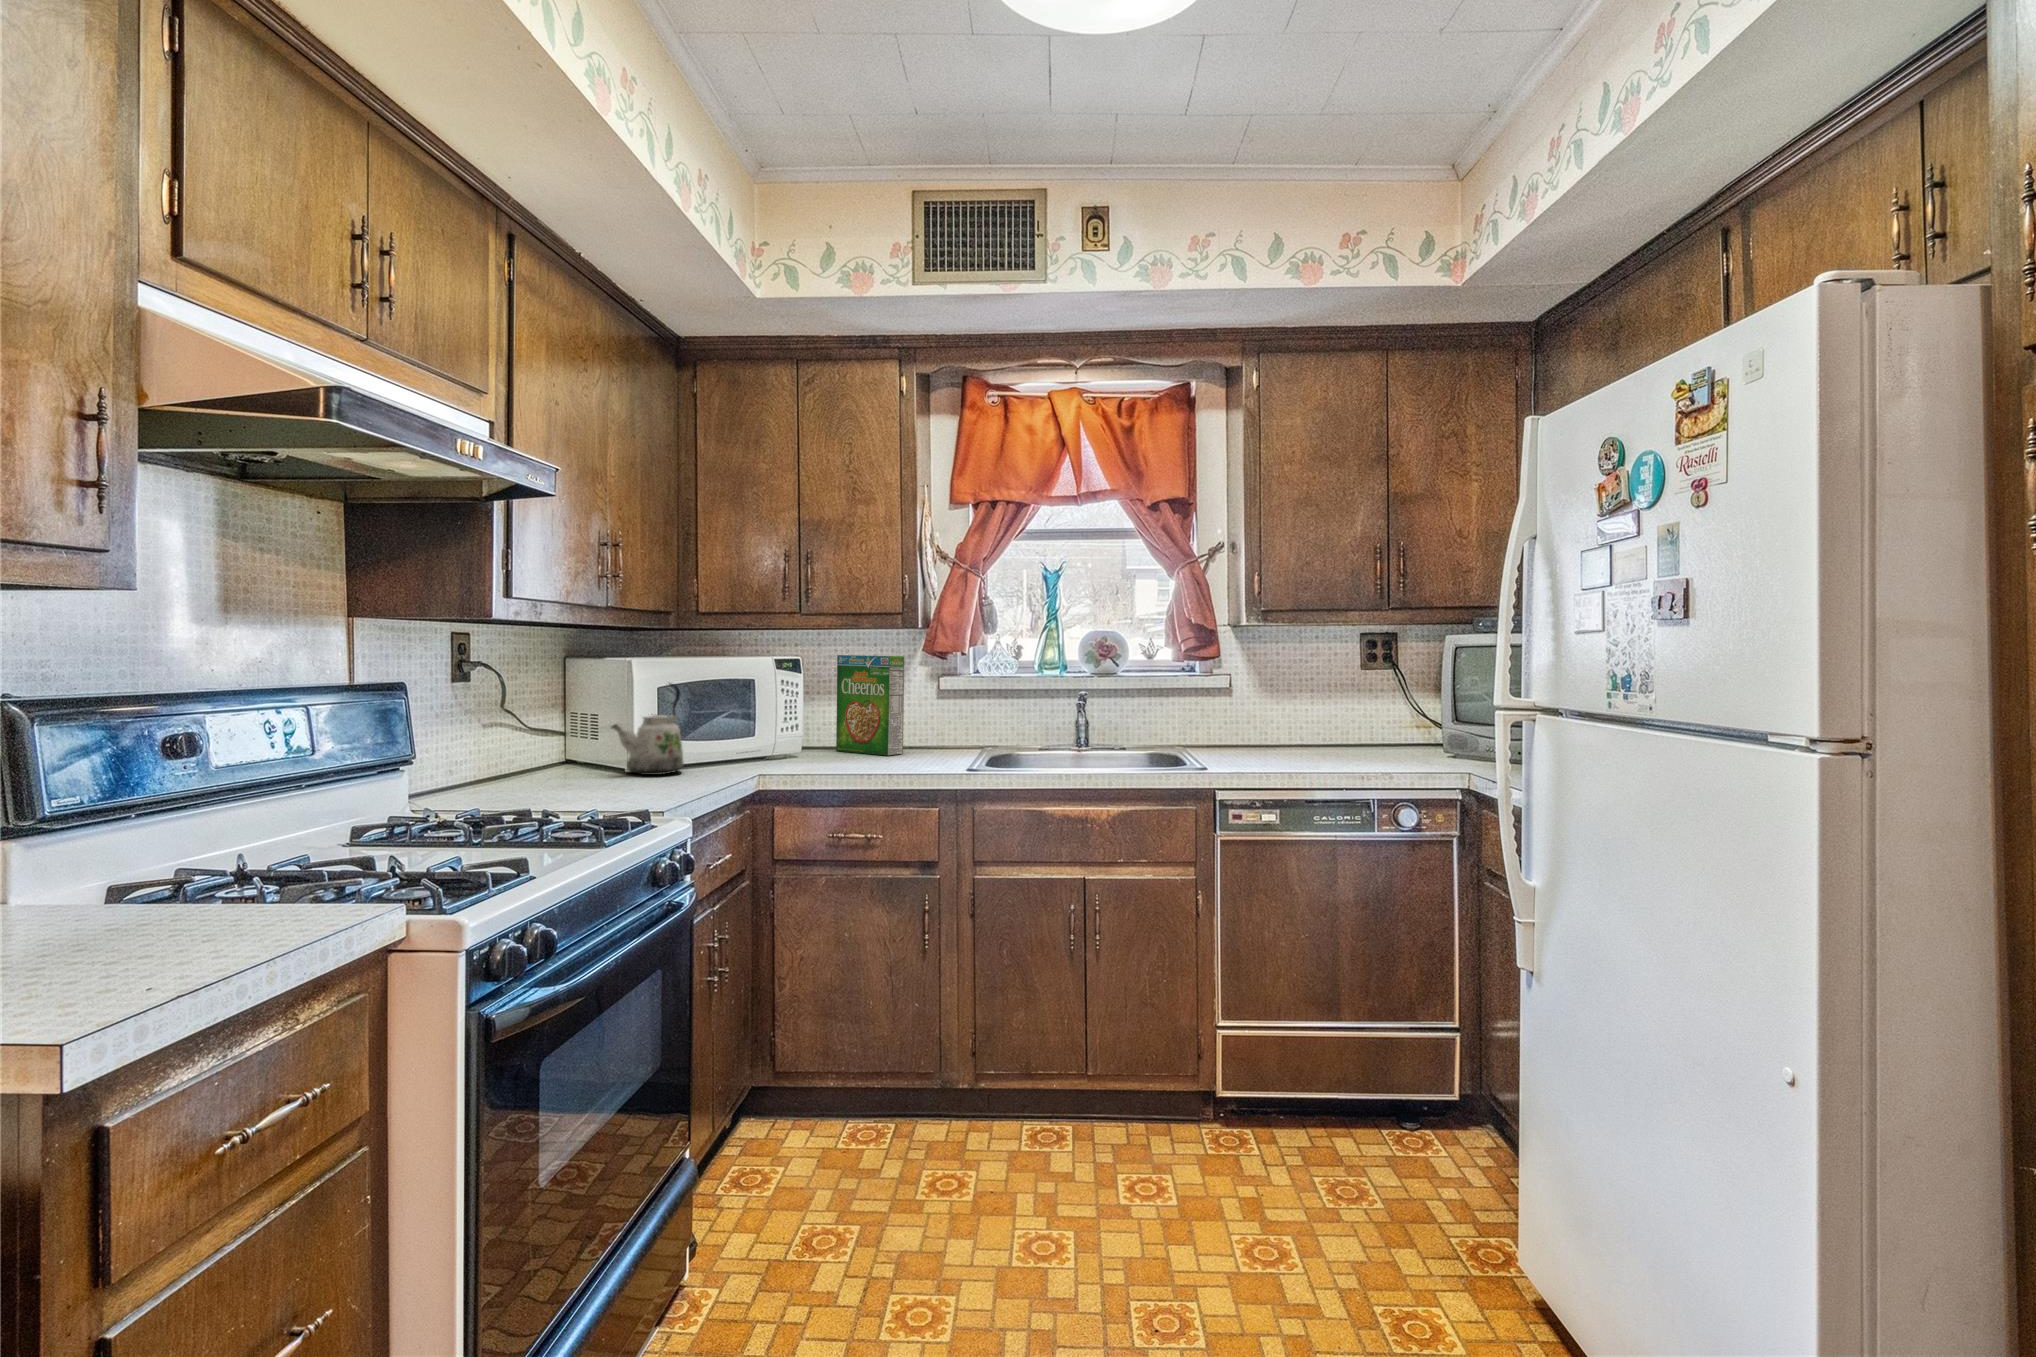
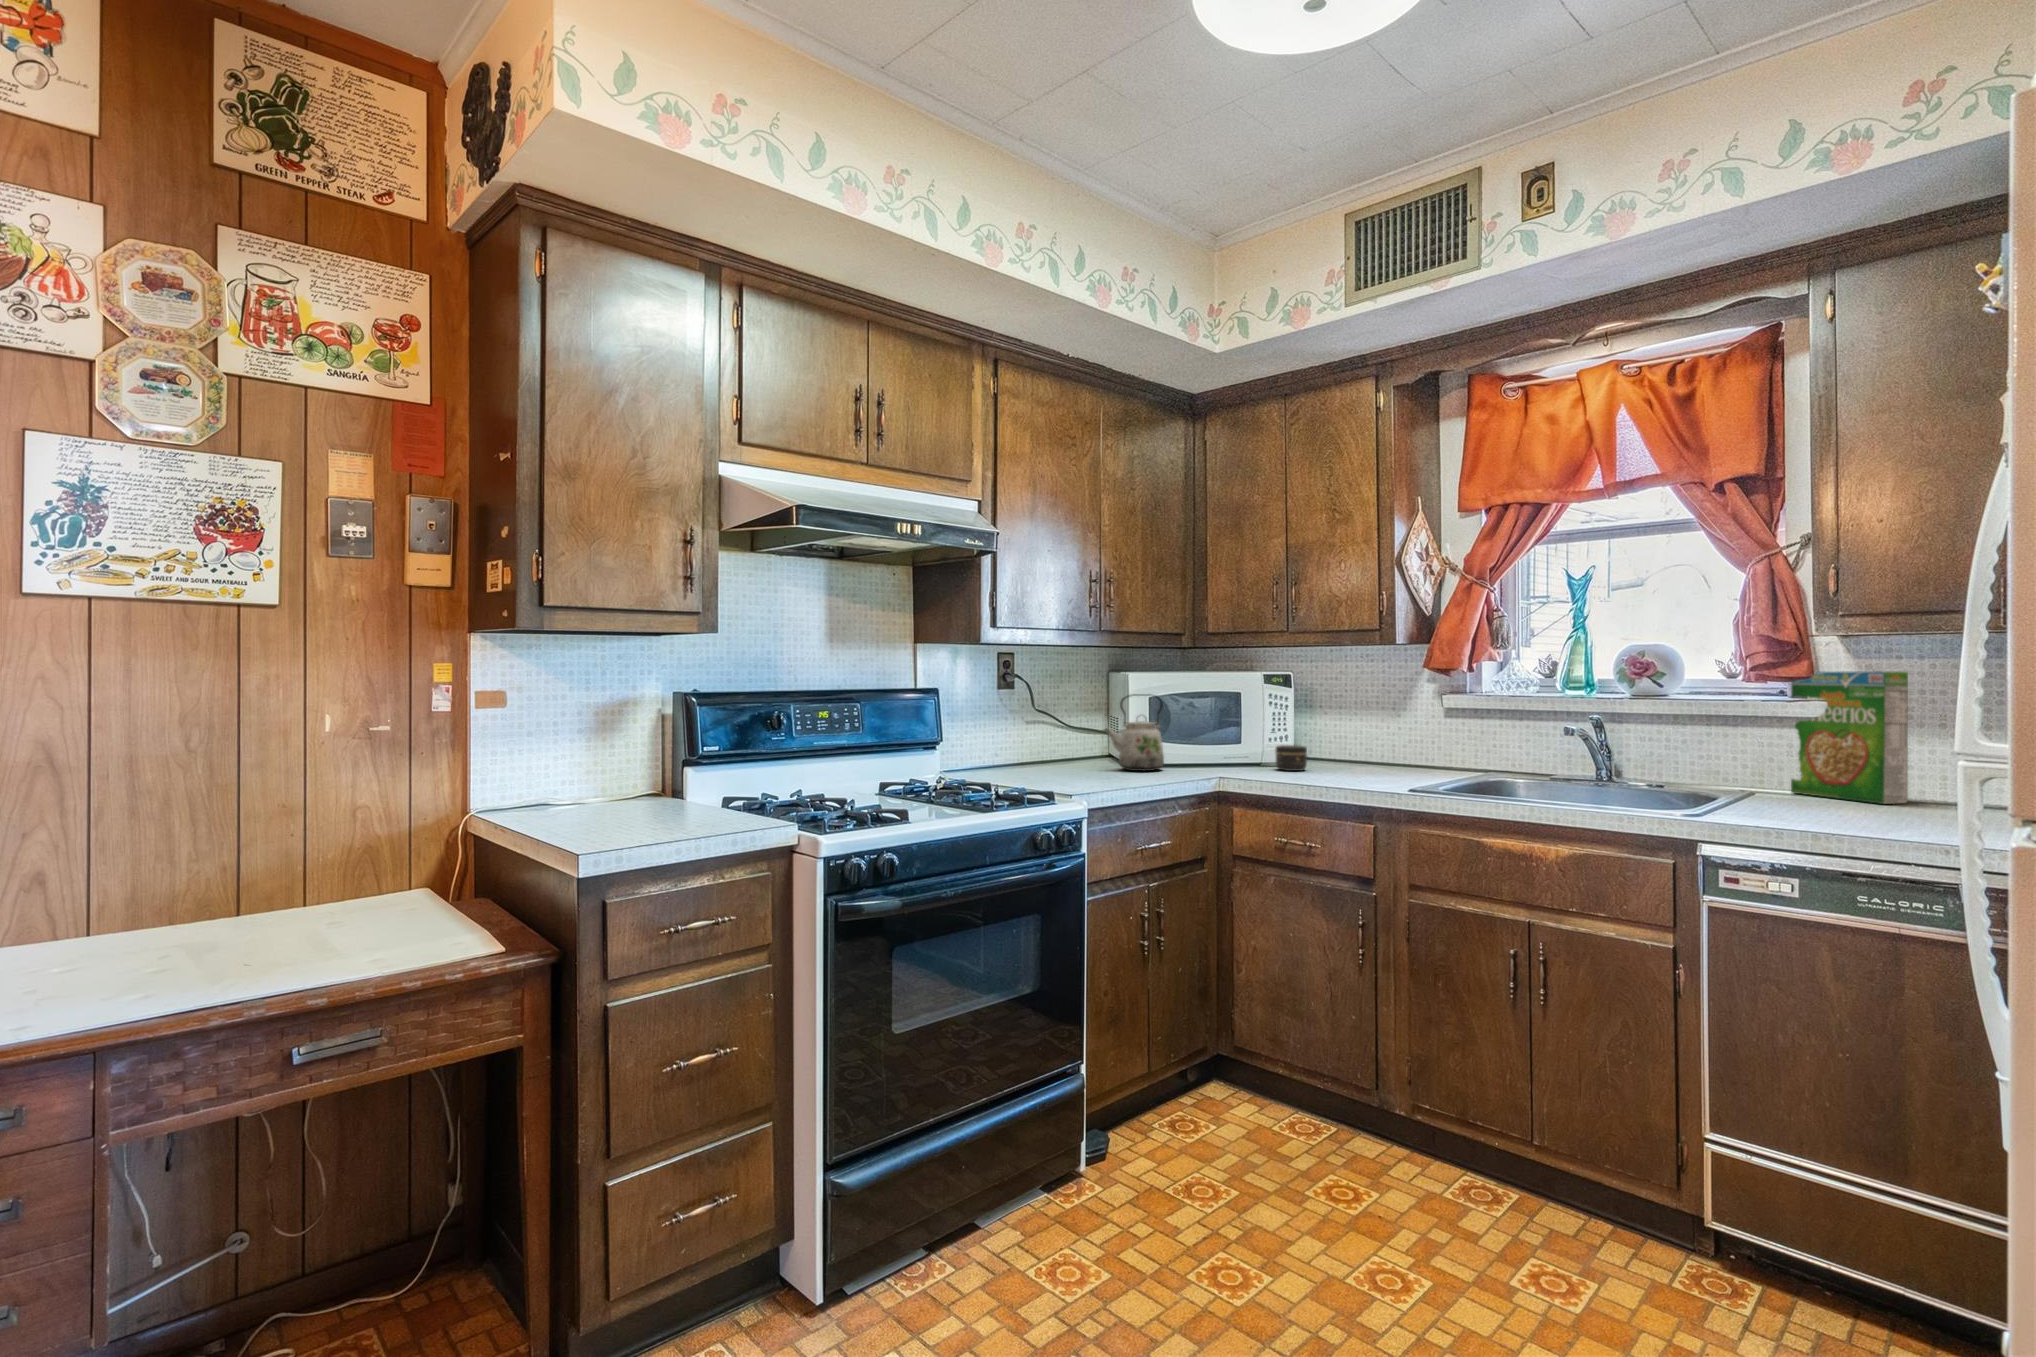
cereal box: present [836,655,904,755] -> present [1791,672,1908,804]
jar: none [797,734,830,762] -> present [1275,745,1307,771]

